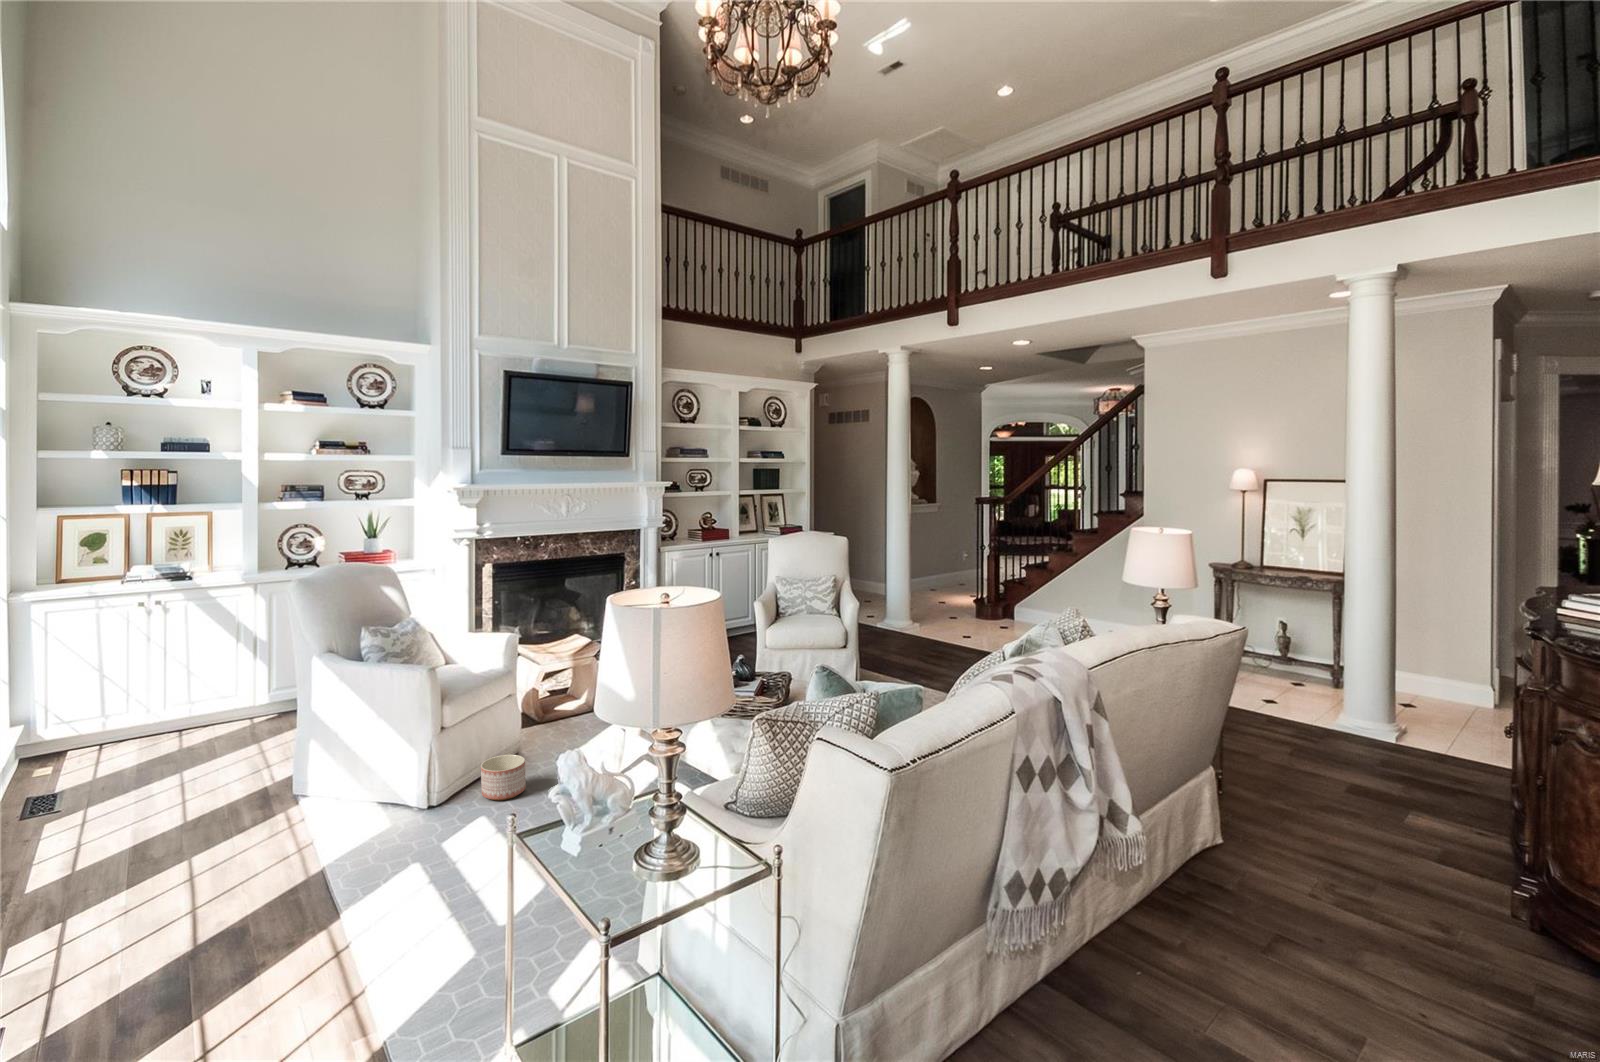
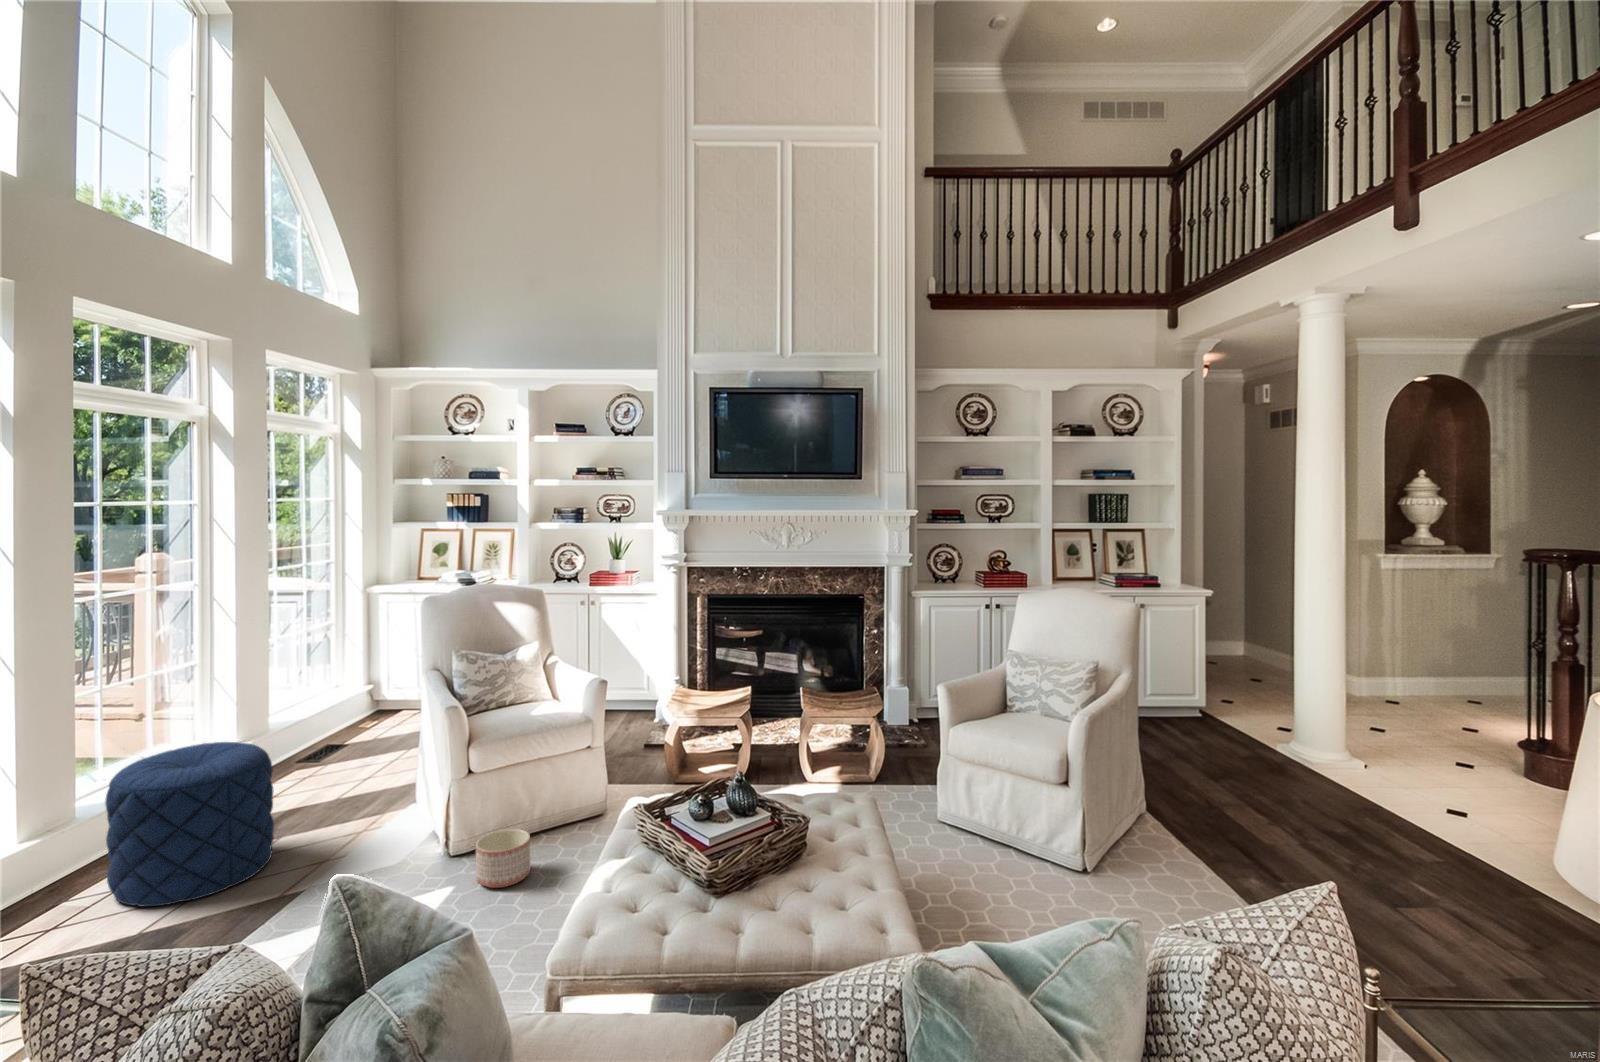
pouf: none [71,738,252,912] -> present [105,742,274,906]

